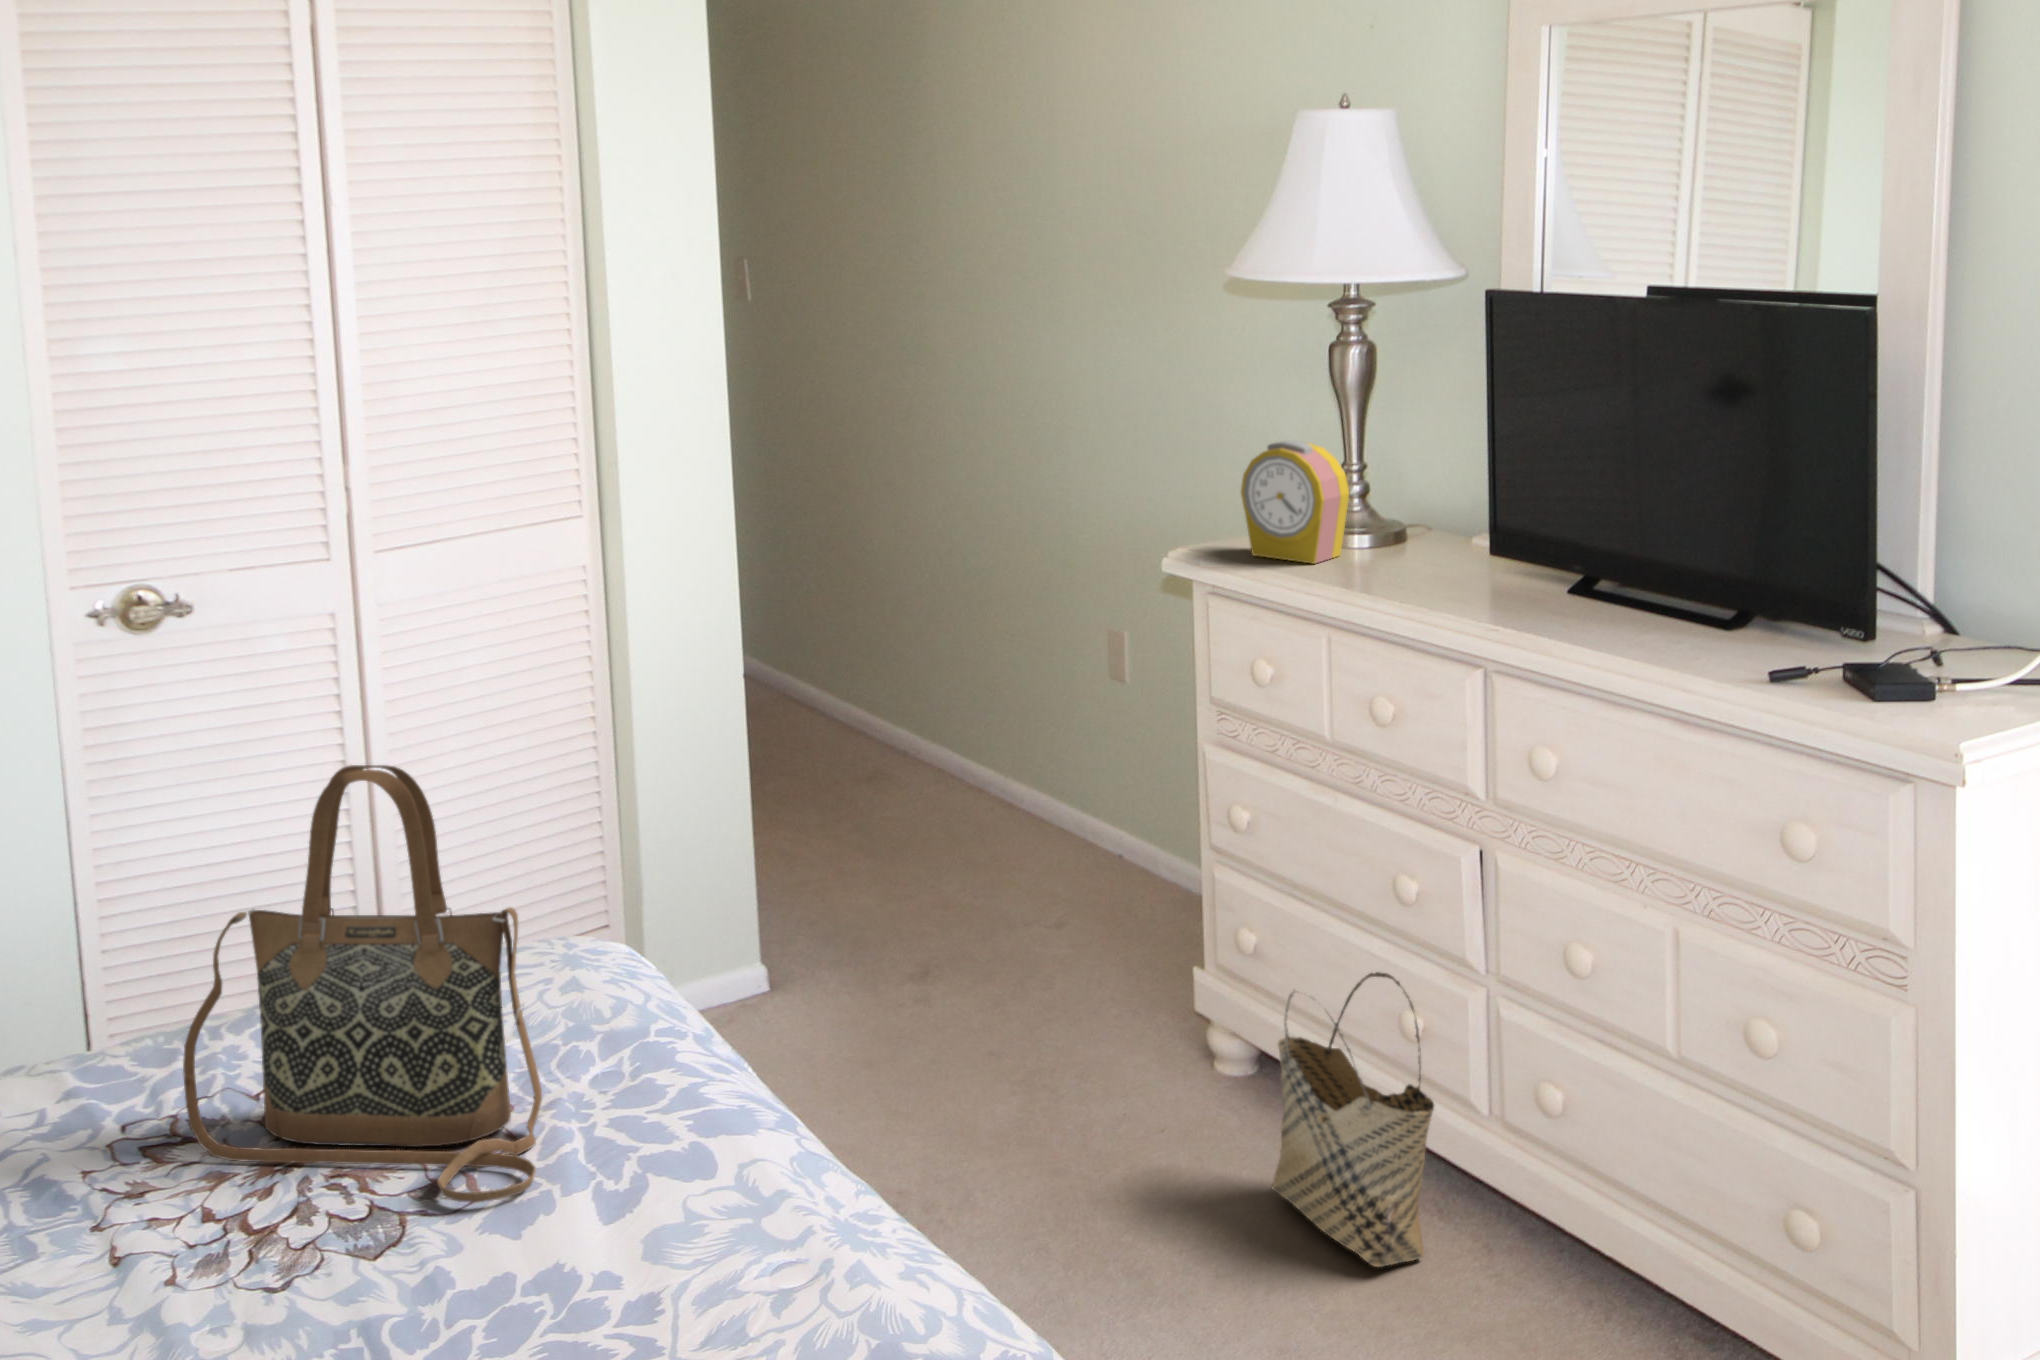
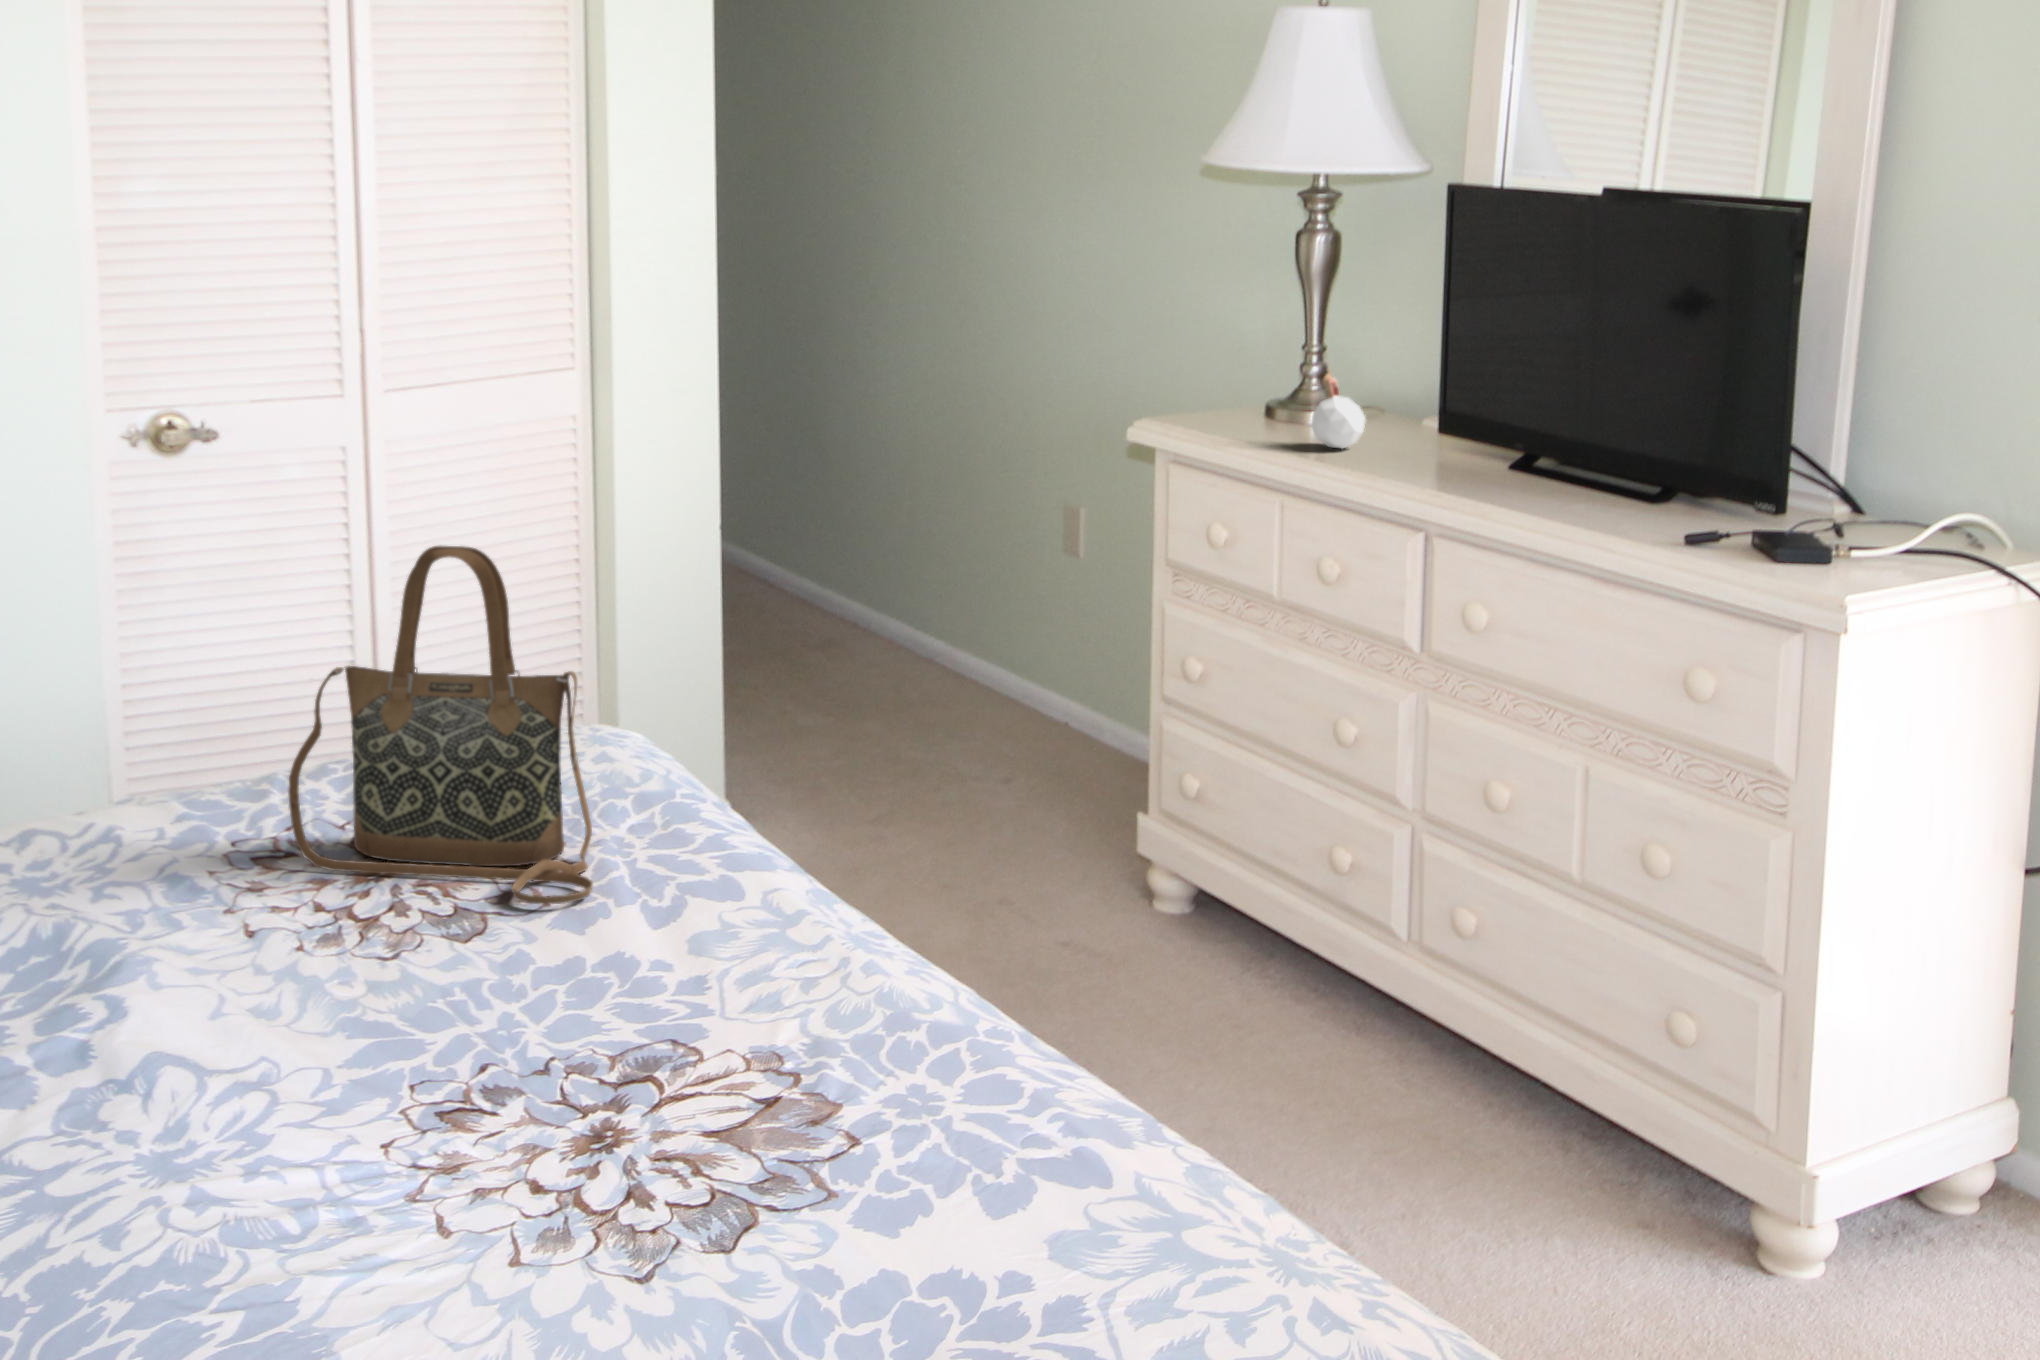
alarm clock: present [1241,440,1349,564] -> none [1206,321,1310,438]
candle: none [1354,476,1411,574] -> present [1311,367,1366,448]
woven basket: present [1272,972,1434,1267] -> none [1203,810,1357,1068]

